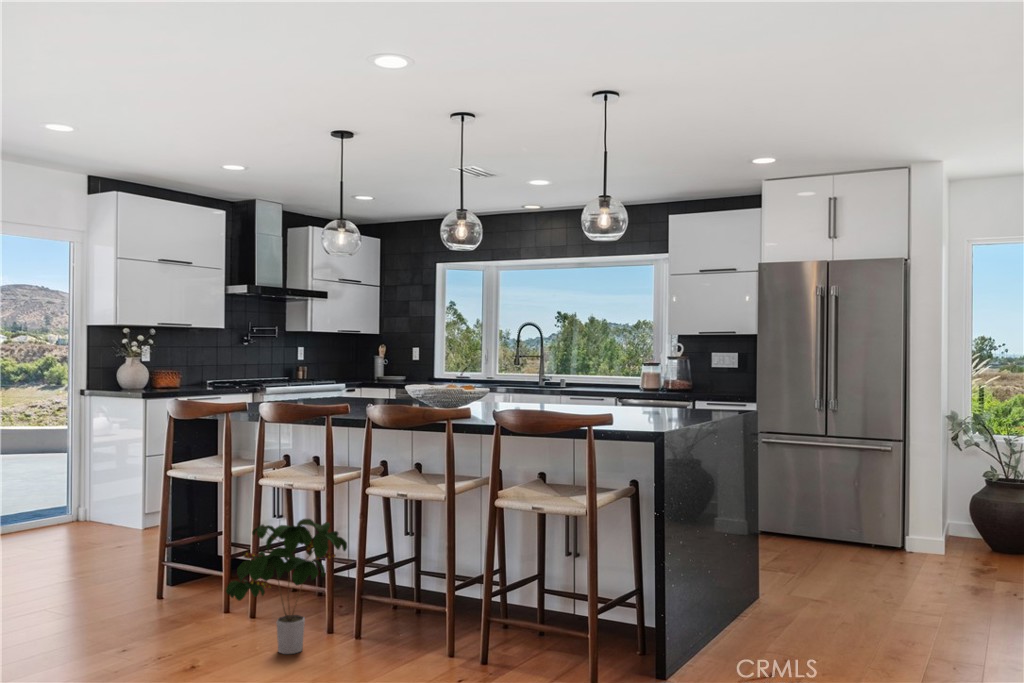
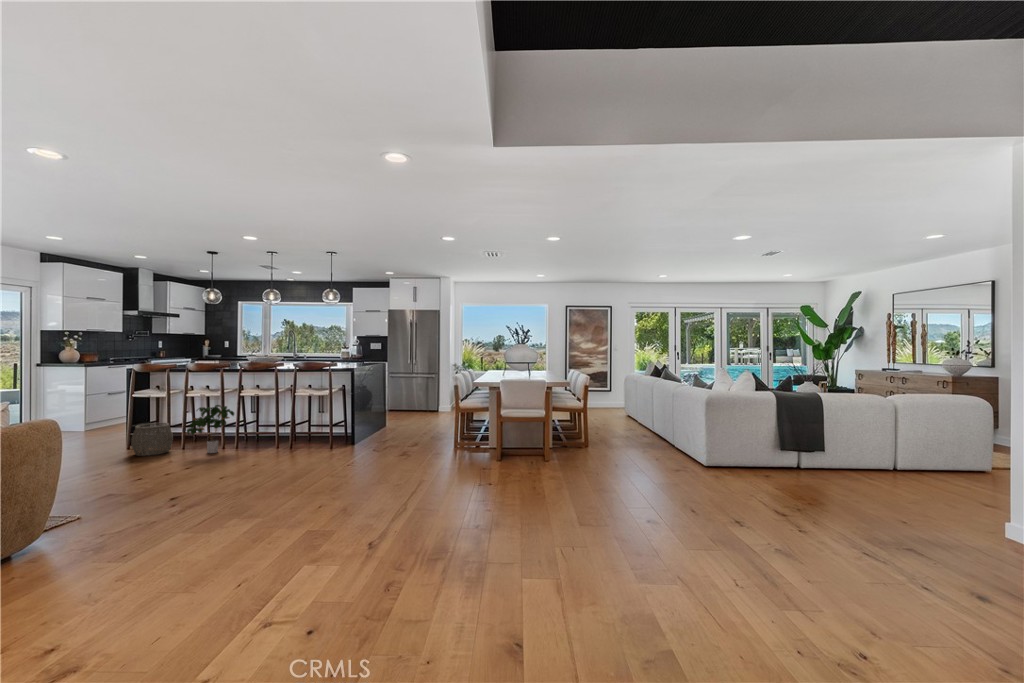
woven basket: none [130,548,220,637] -> present [131,423,173,456]

